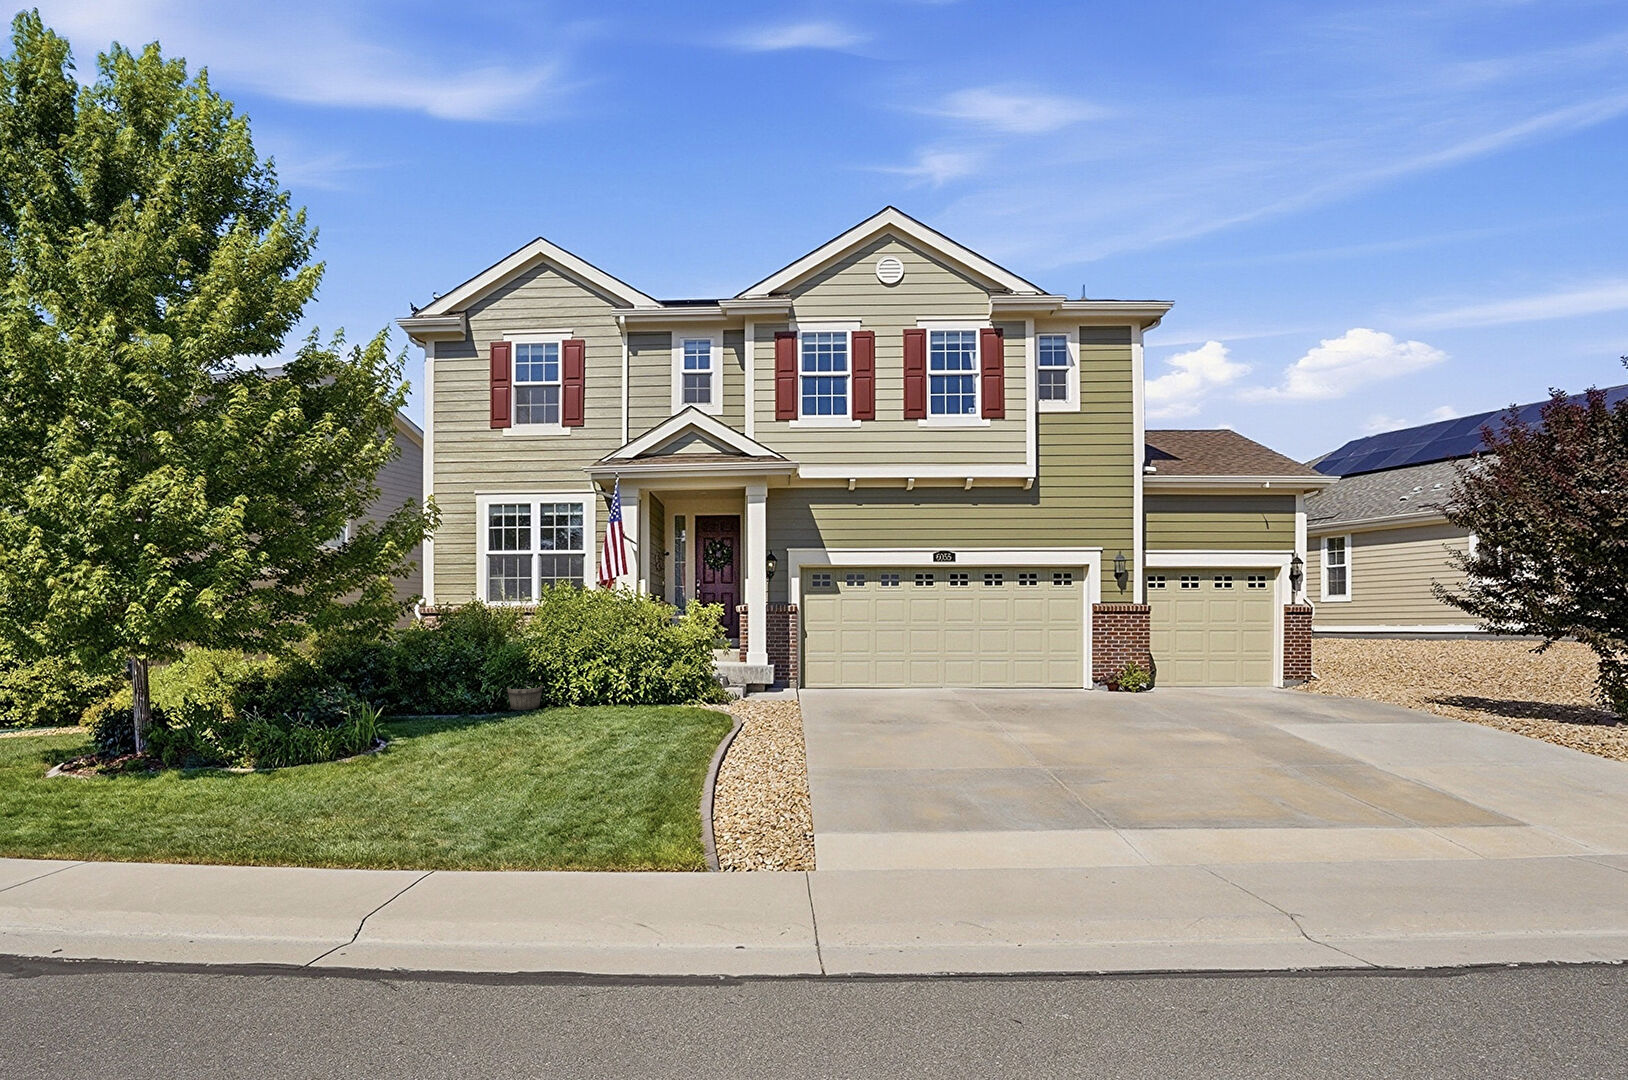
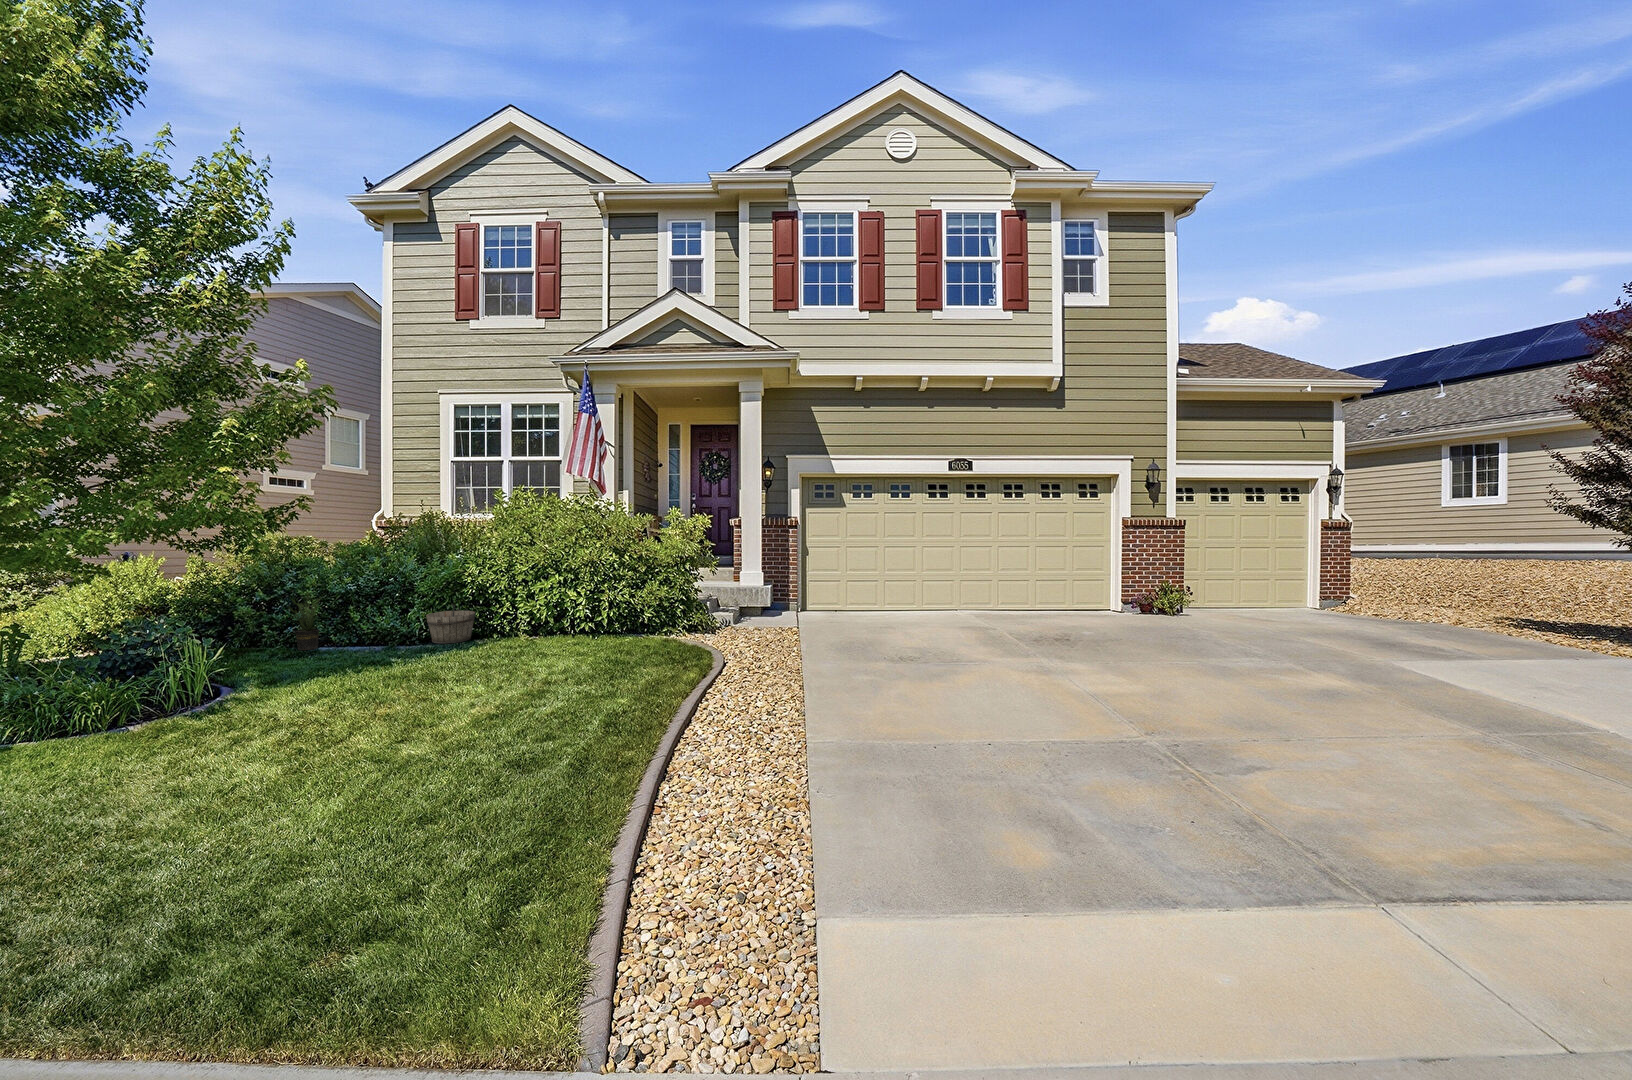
potted plant: none [405,670,435,714] -> present [291,595,321,650]

